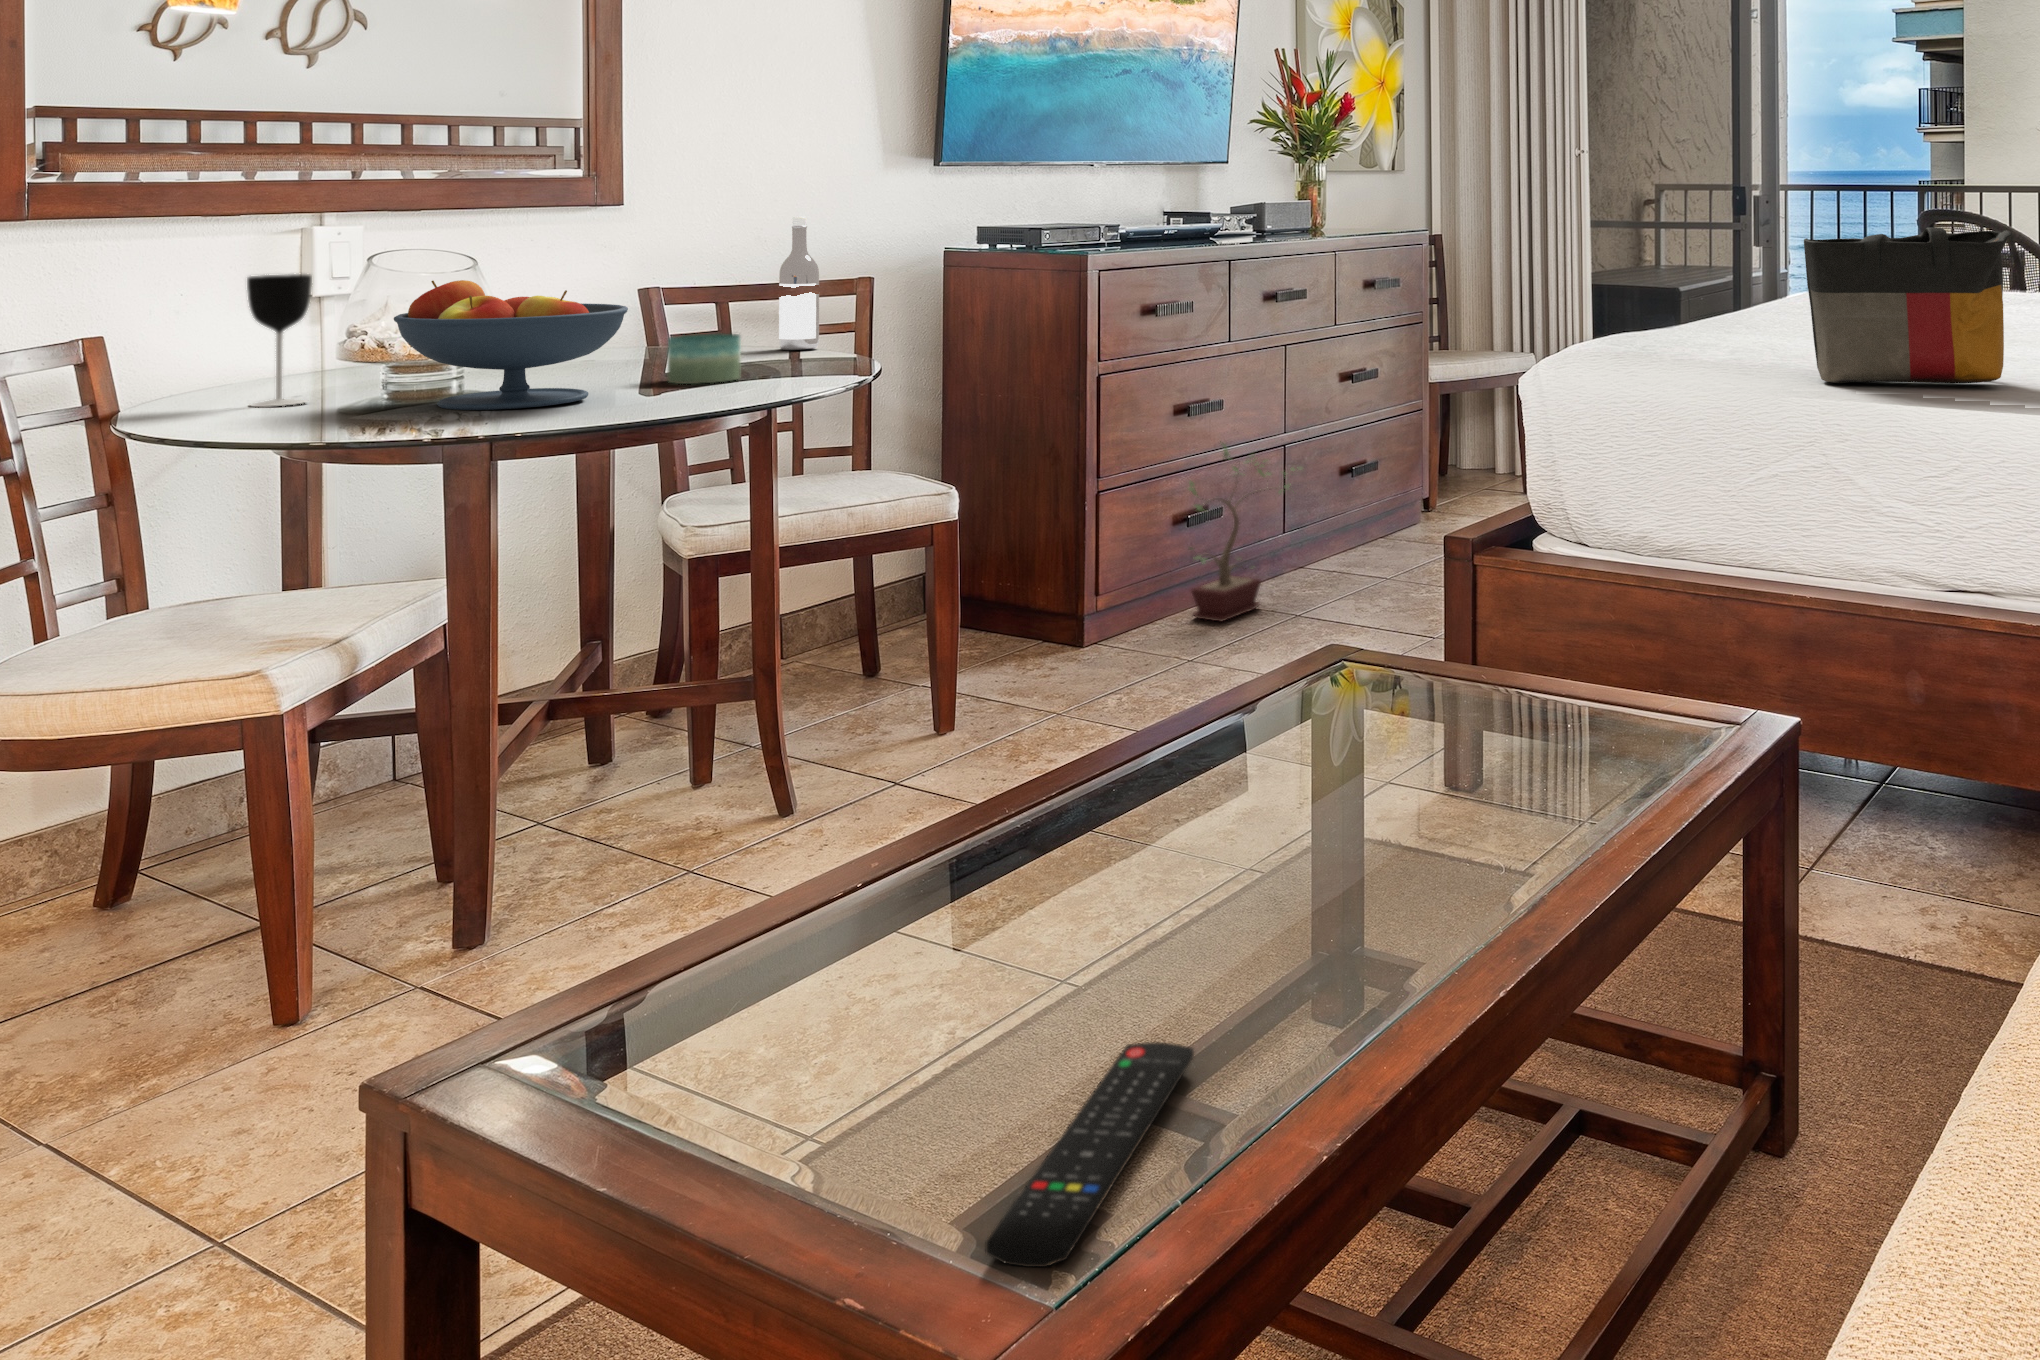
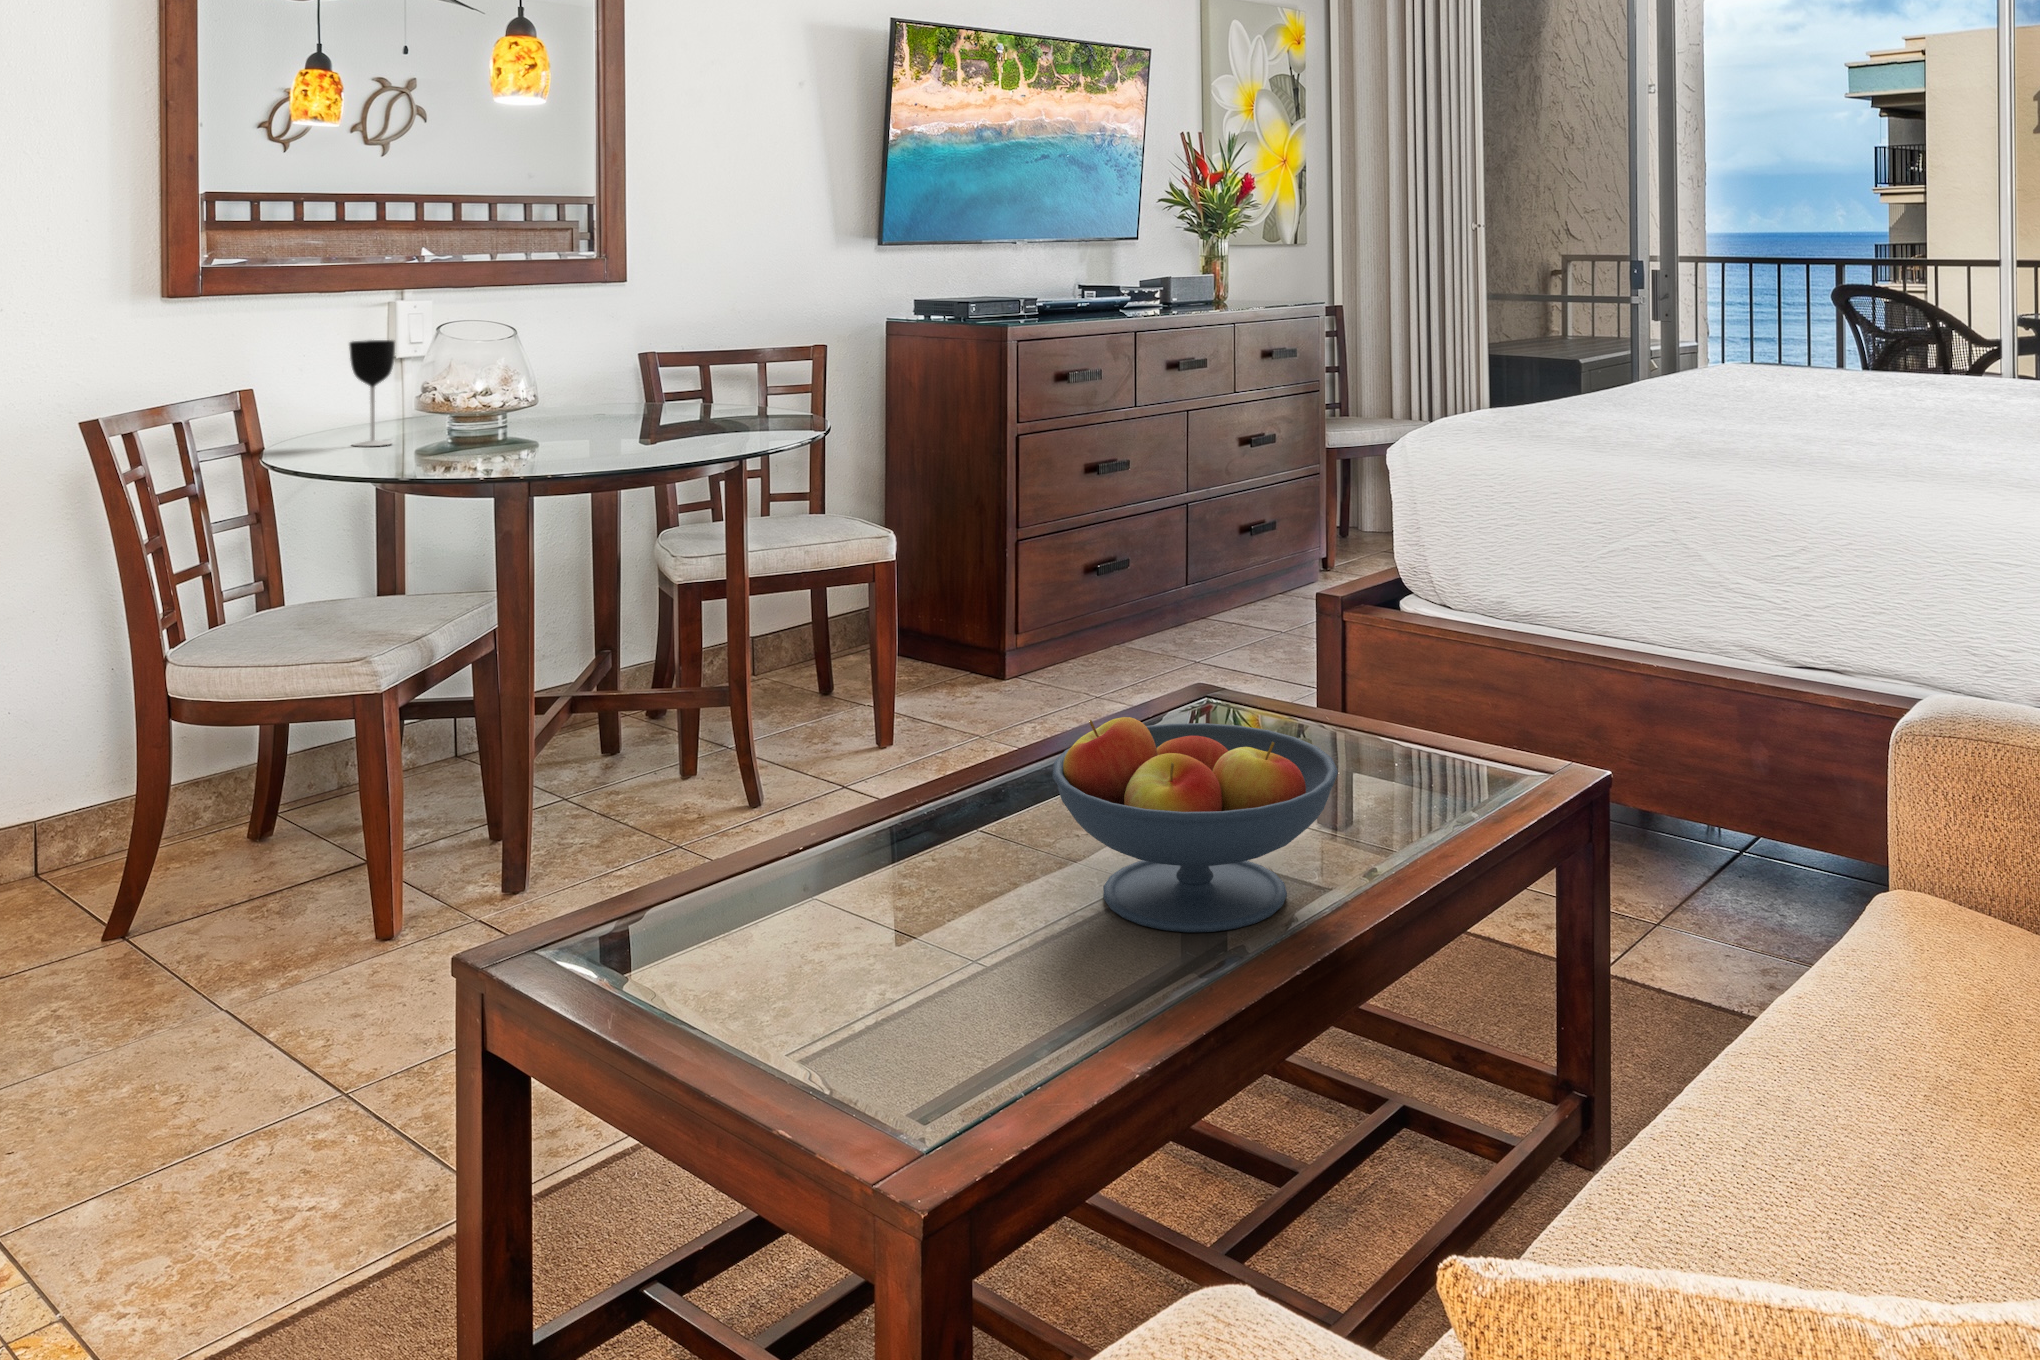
wine bottle: present [779,217,819,350] -> none [748,291,781,407]
tote bag: present [1804,227,2012,384] -> none [1656,318,1864,468]
fruit bowl: present [394,280,628,410] -> present [1053,717,1338,932]
candle: present [668,334,741,384] -> none [660,393,717,435]
potted plant: present [1189,444,1301,622] -> none [1097,498,1204,664]
remote control: present [985,1042,1194,1267] -> none [883,980,1048,1124]

